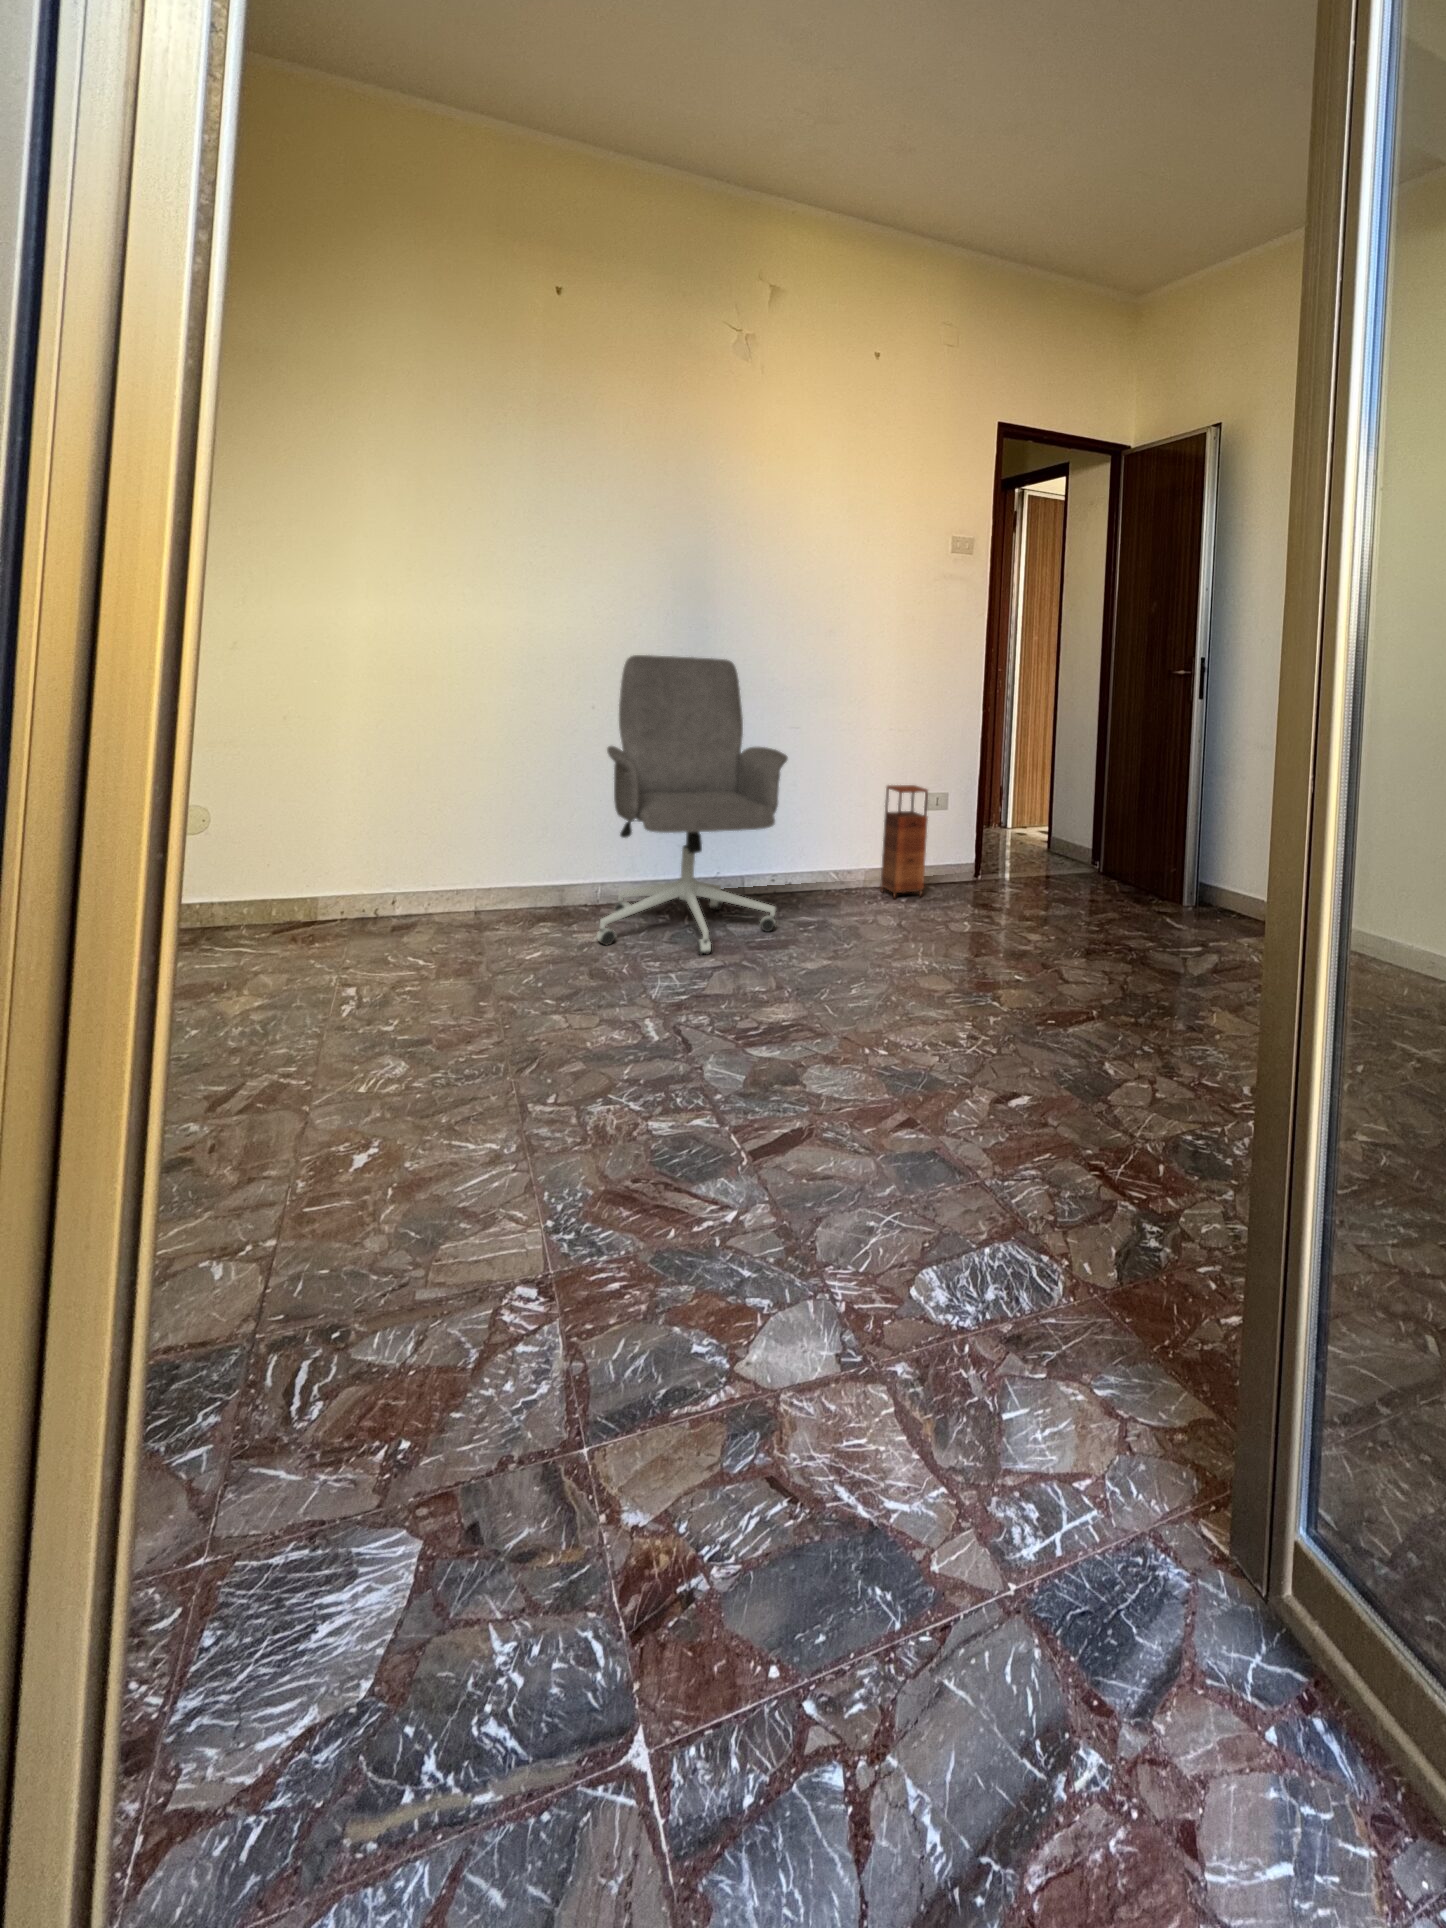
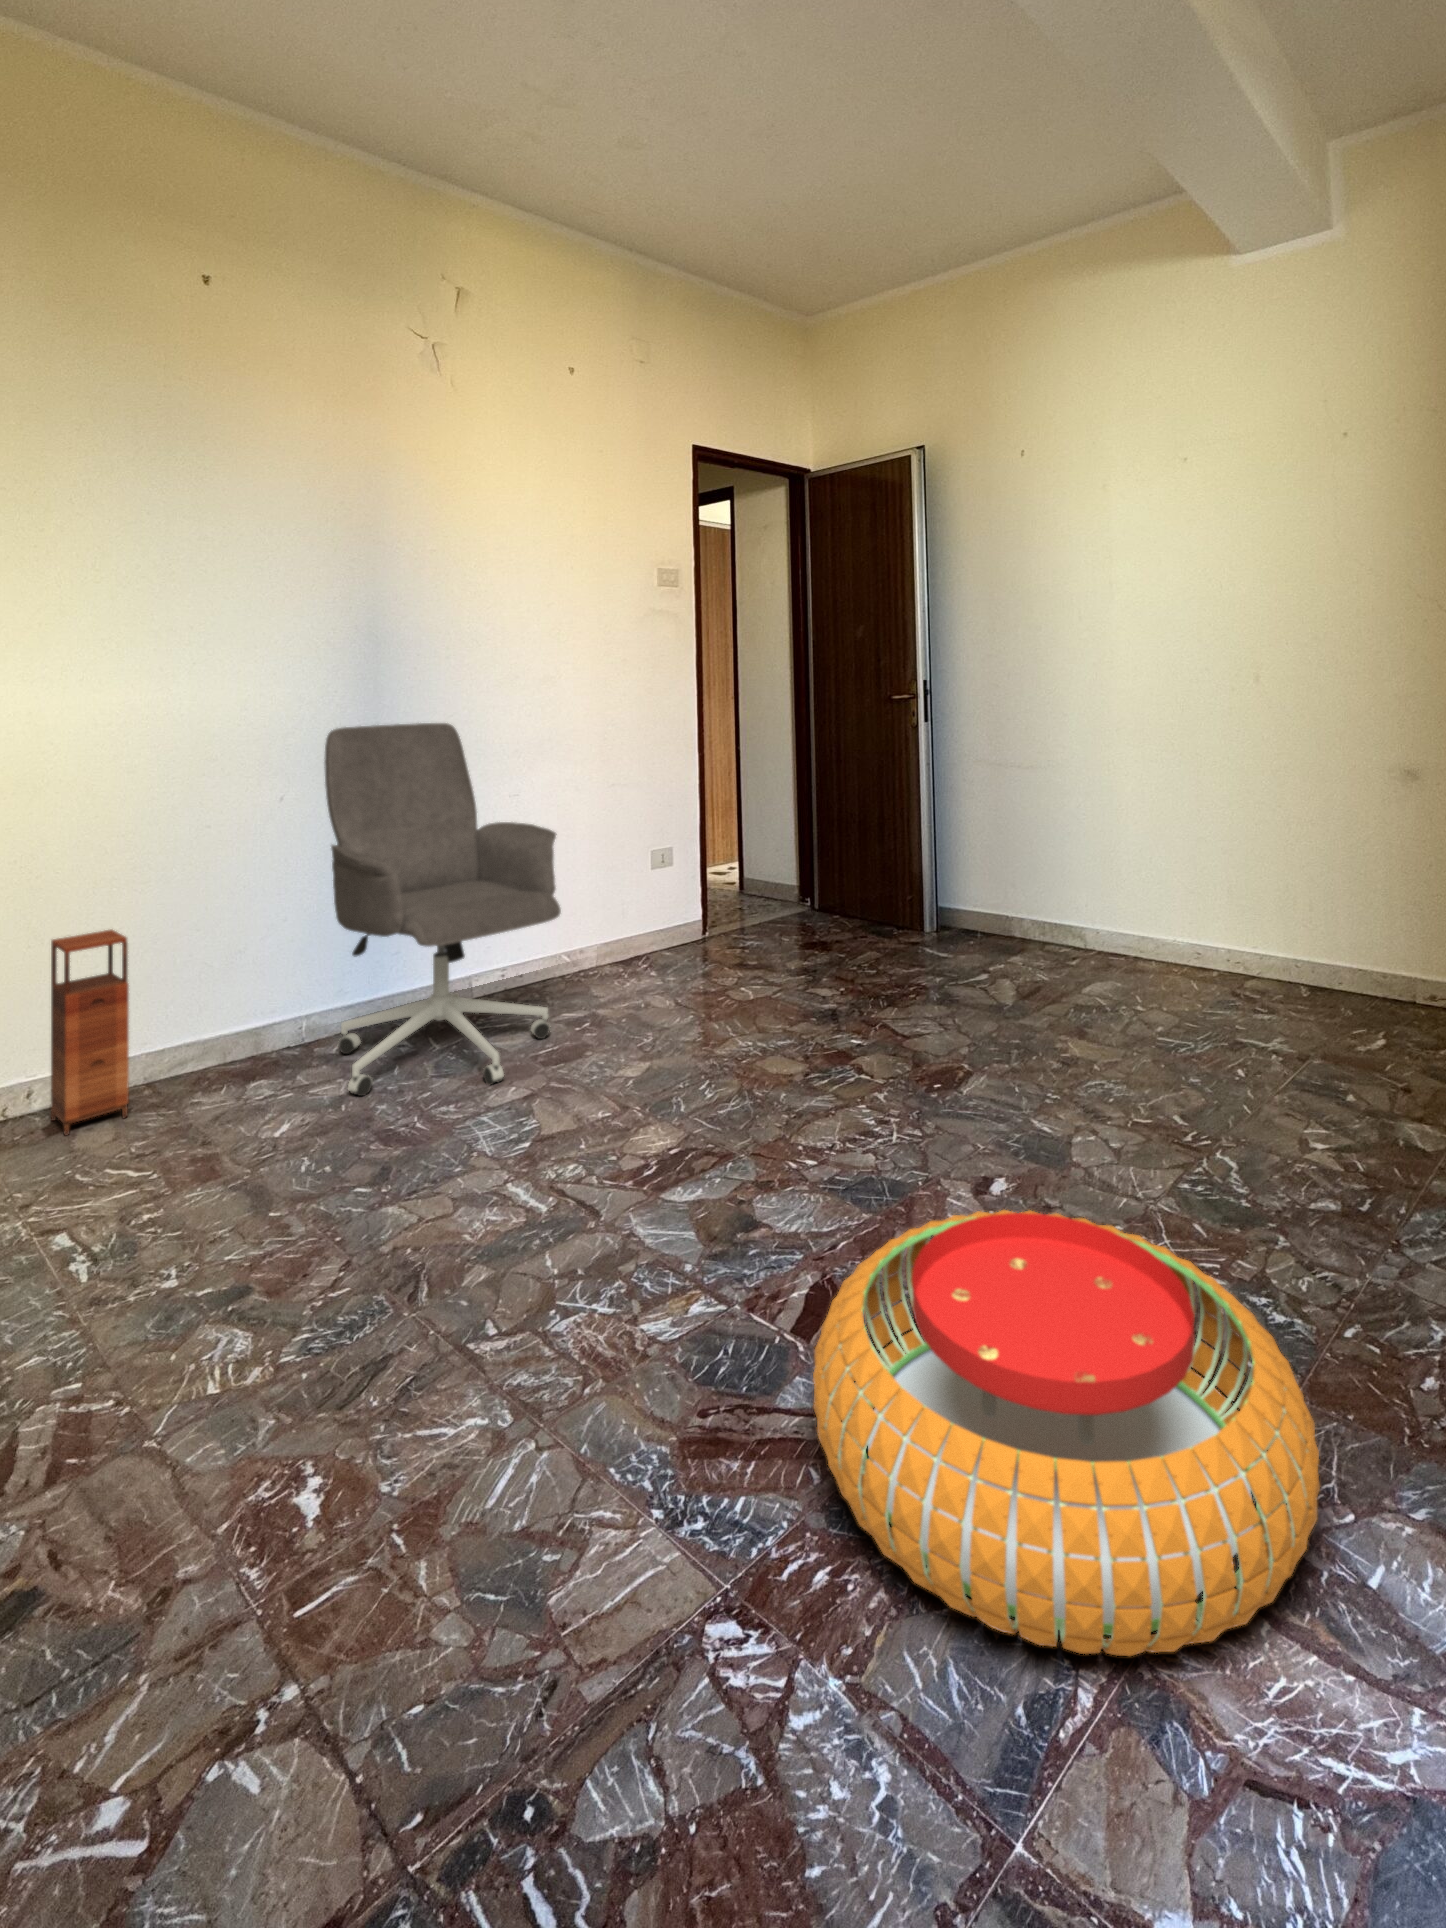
storage cabinet: present [880,785,928,898] -> present [51,930,129,1135]
pouf: none [641,1078,1054,1399] -> present [813,1210,1320,1656]

